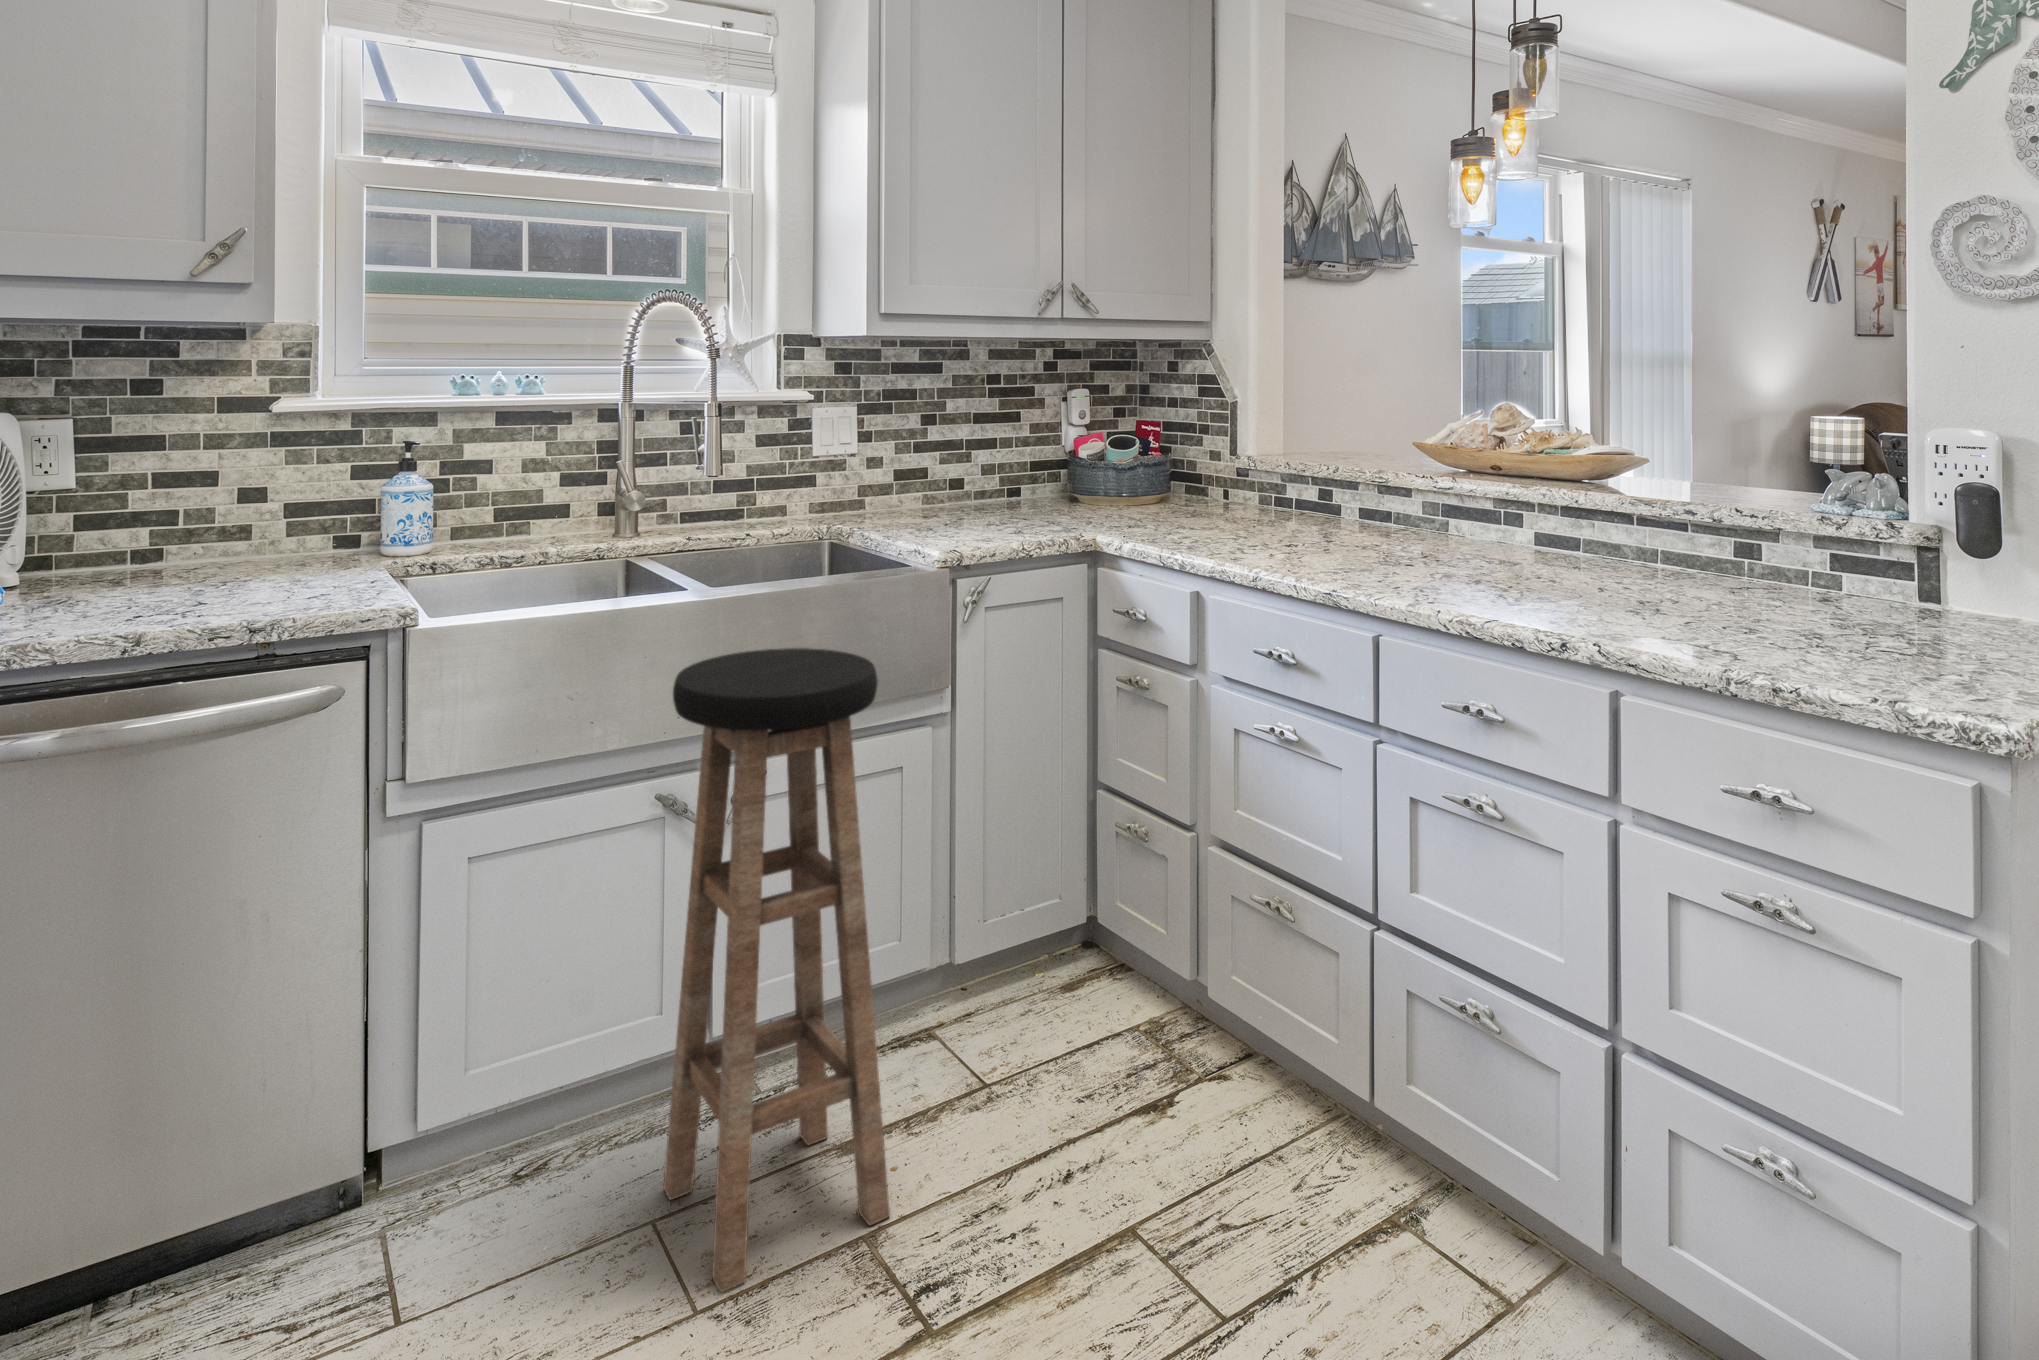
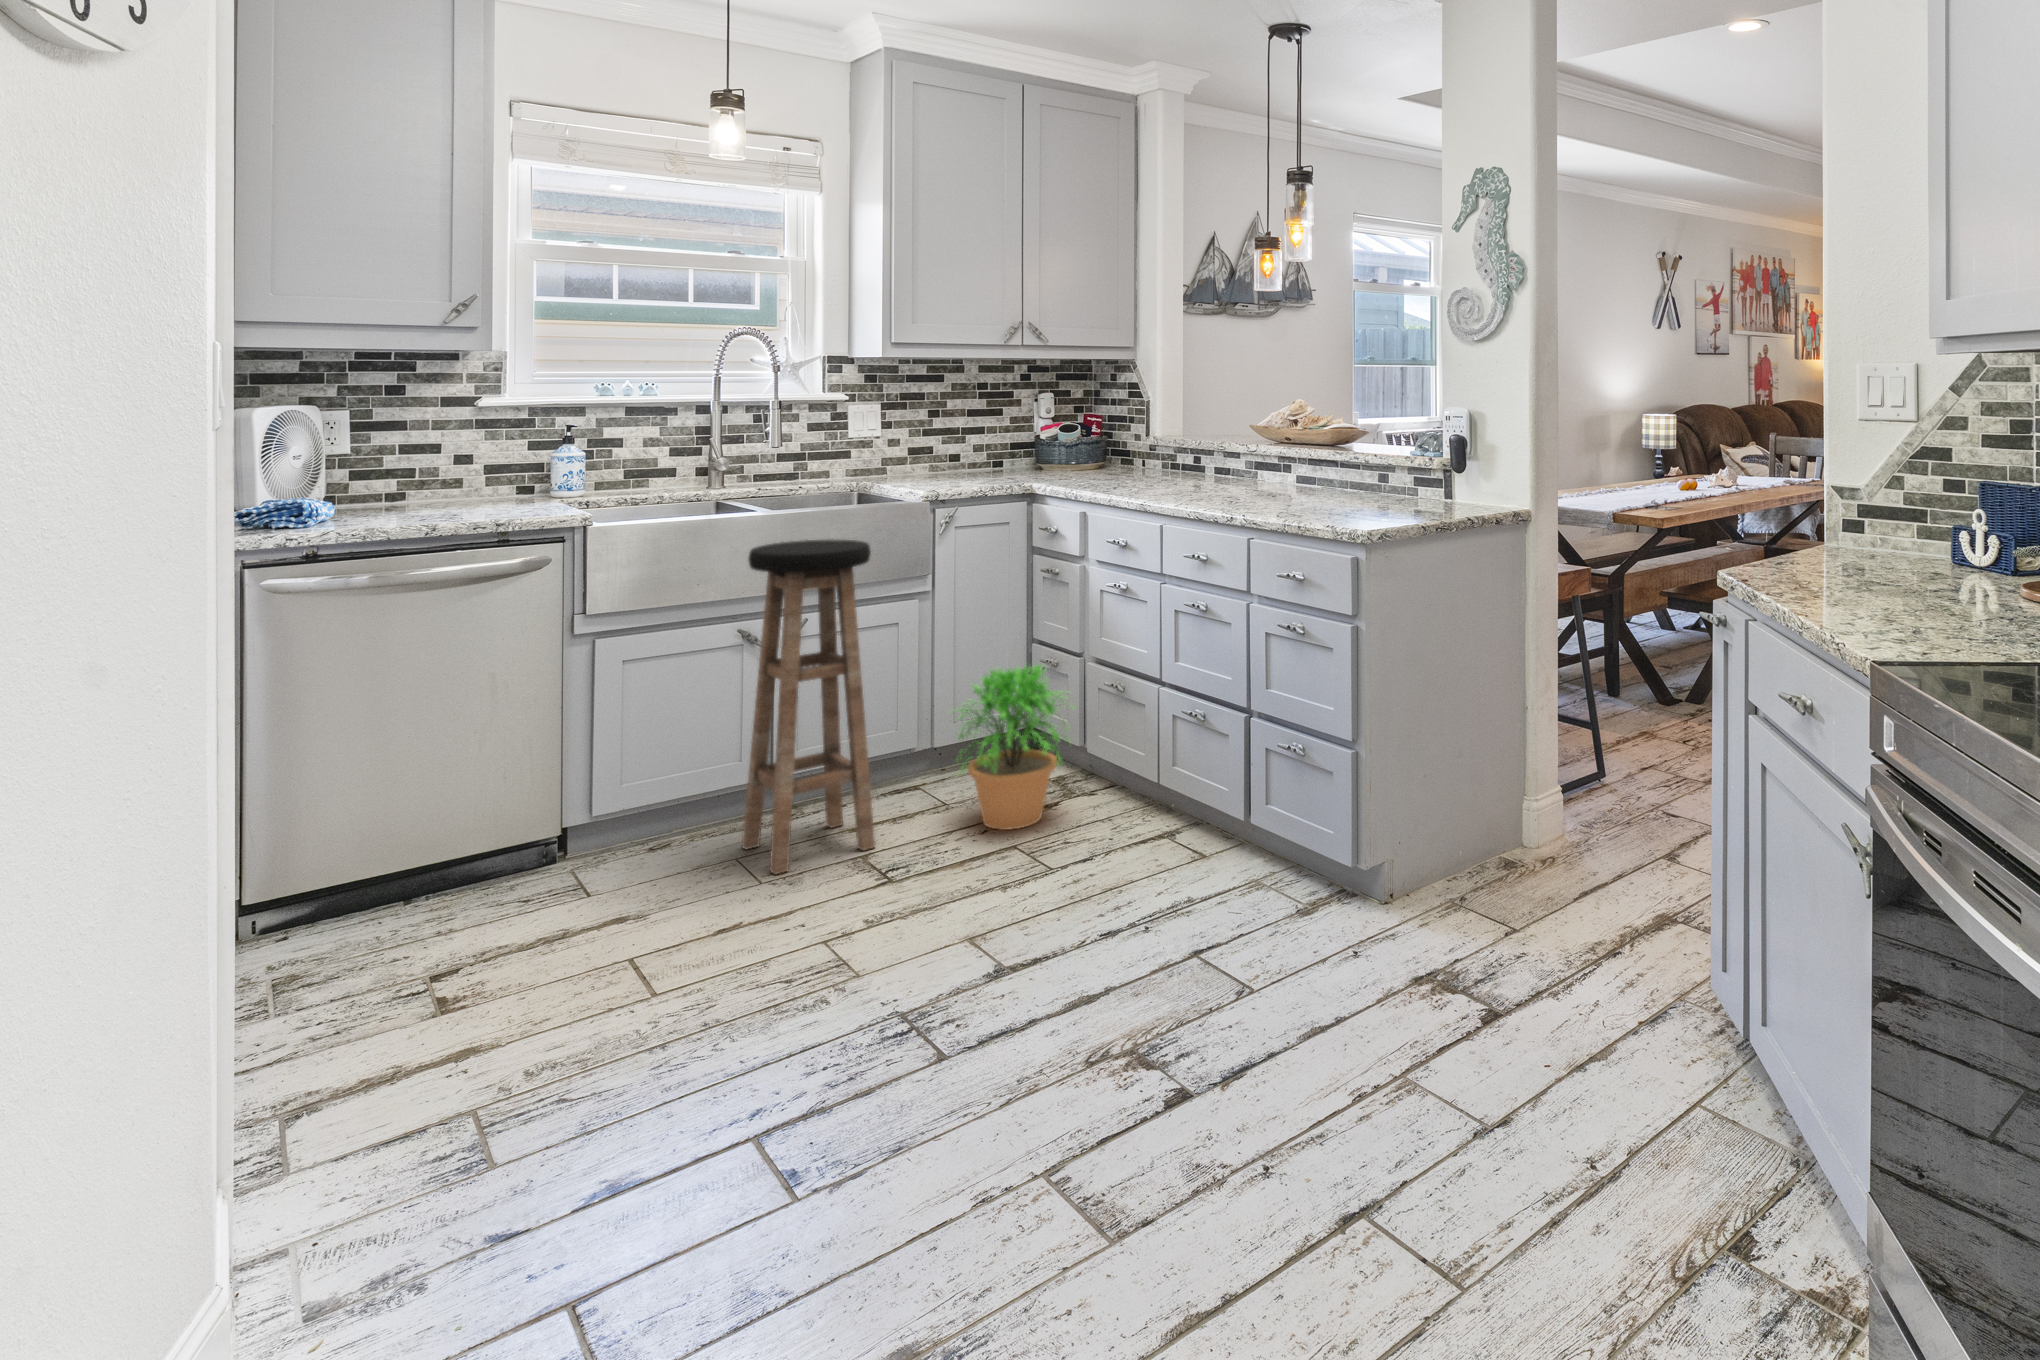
potted plant: none [997,868,1235,1180] -> present [957,664,1068,830]

